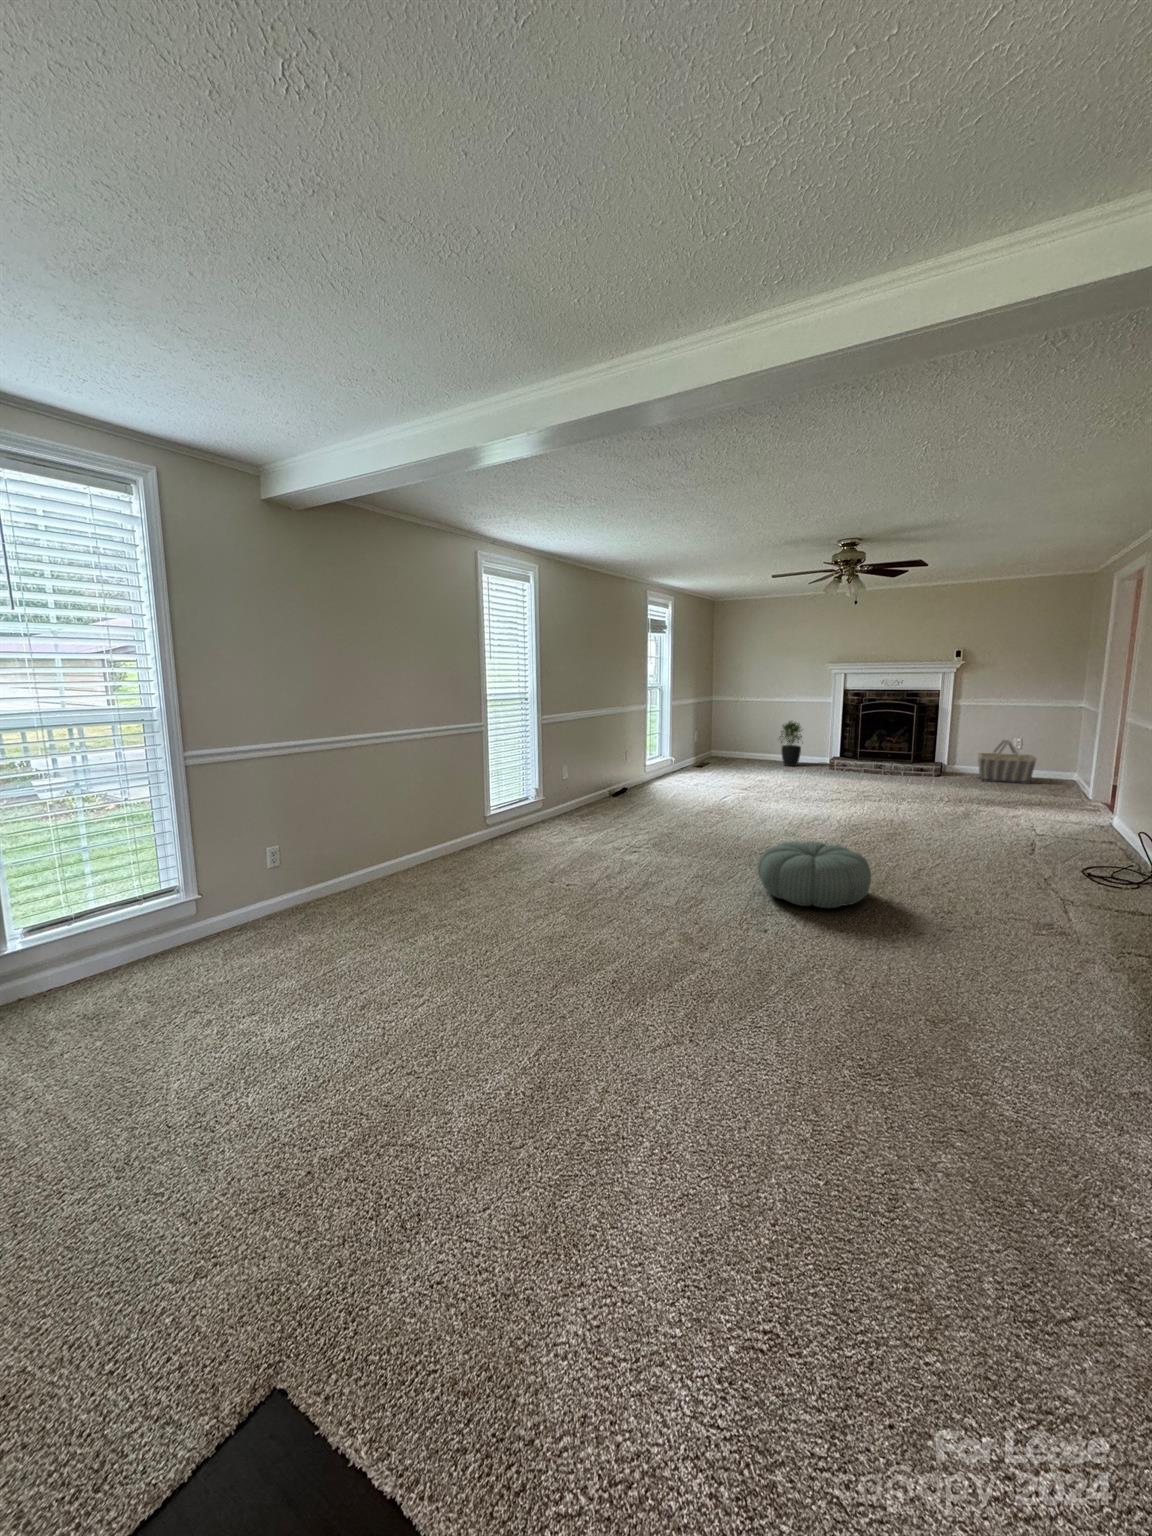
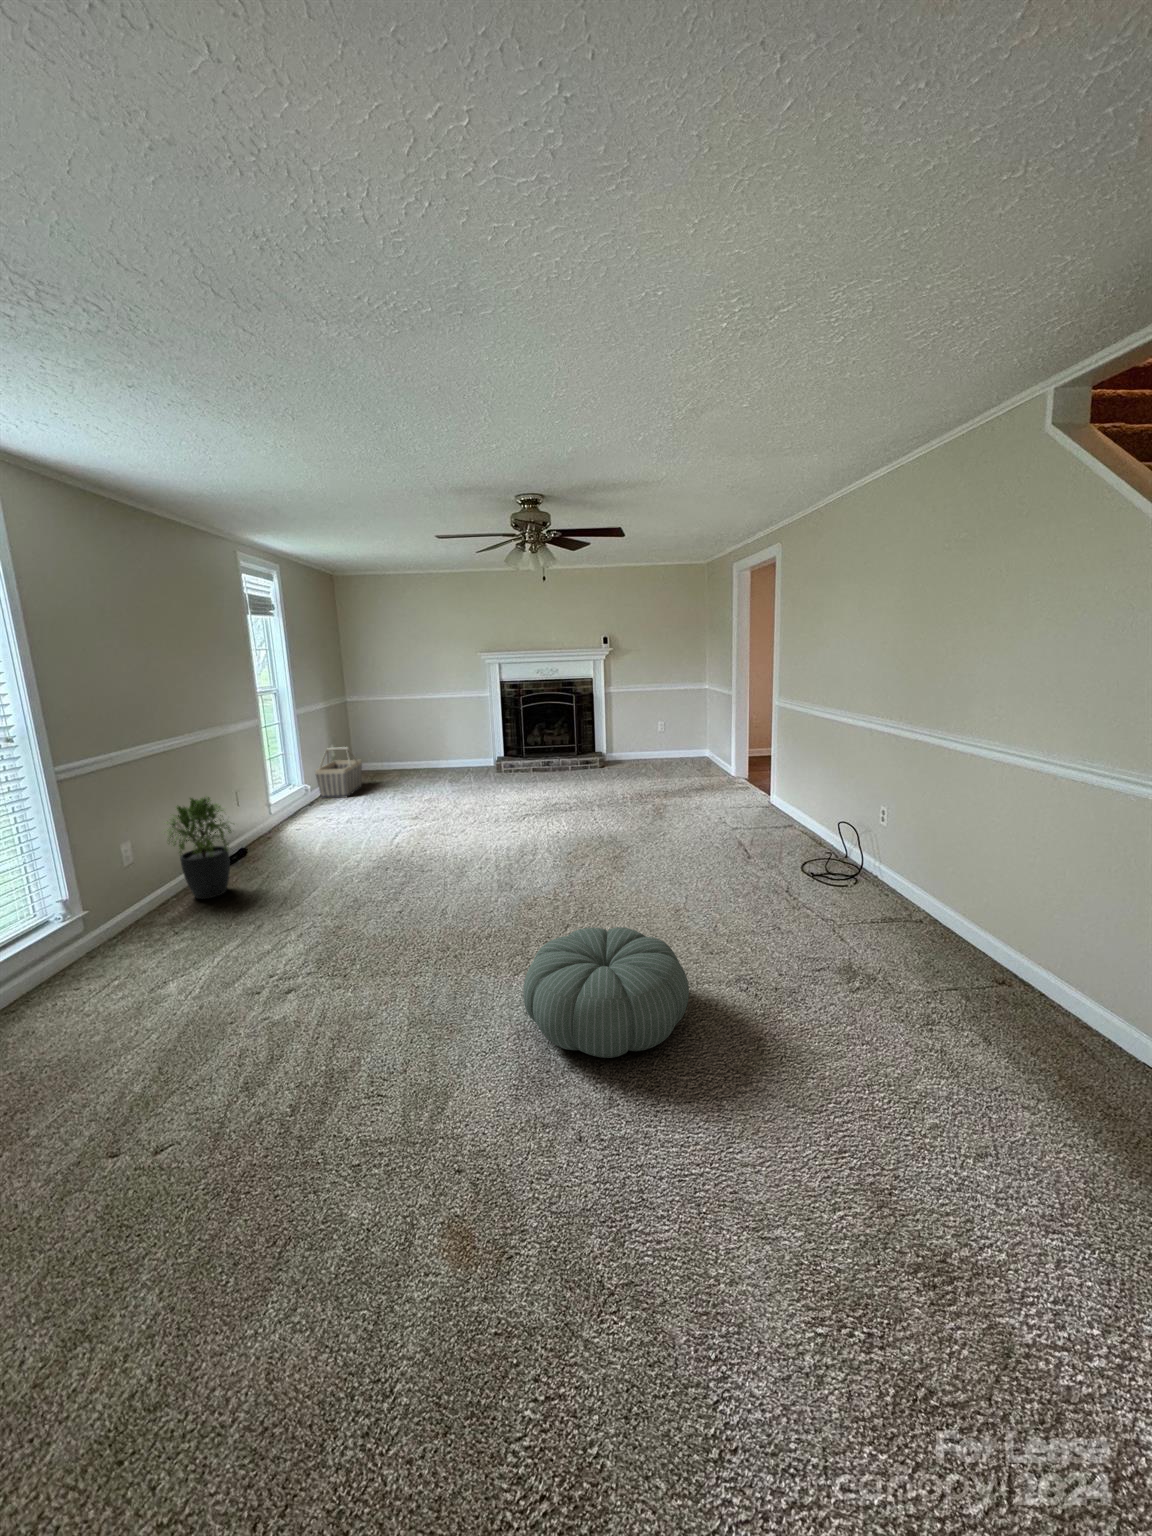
potted plant: present [779,721,803,766] -> present [167,796,231,899]
basket: present [978,739,1036,784] -> present [315,747,362,798]

